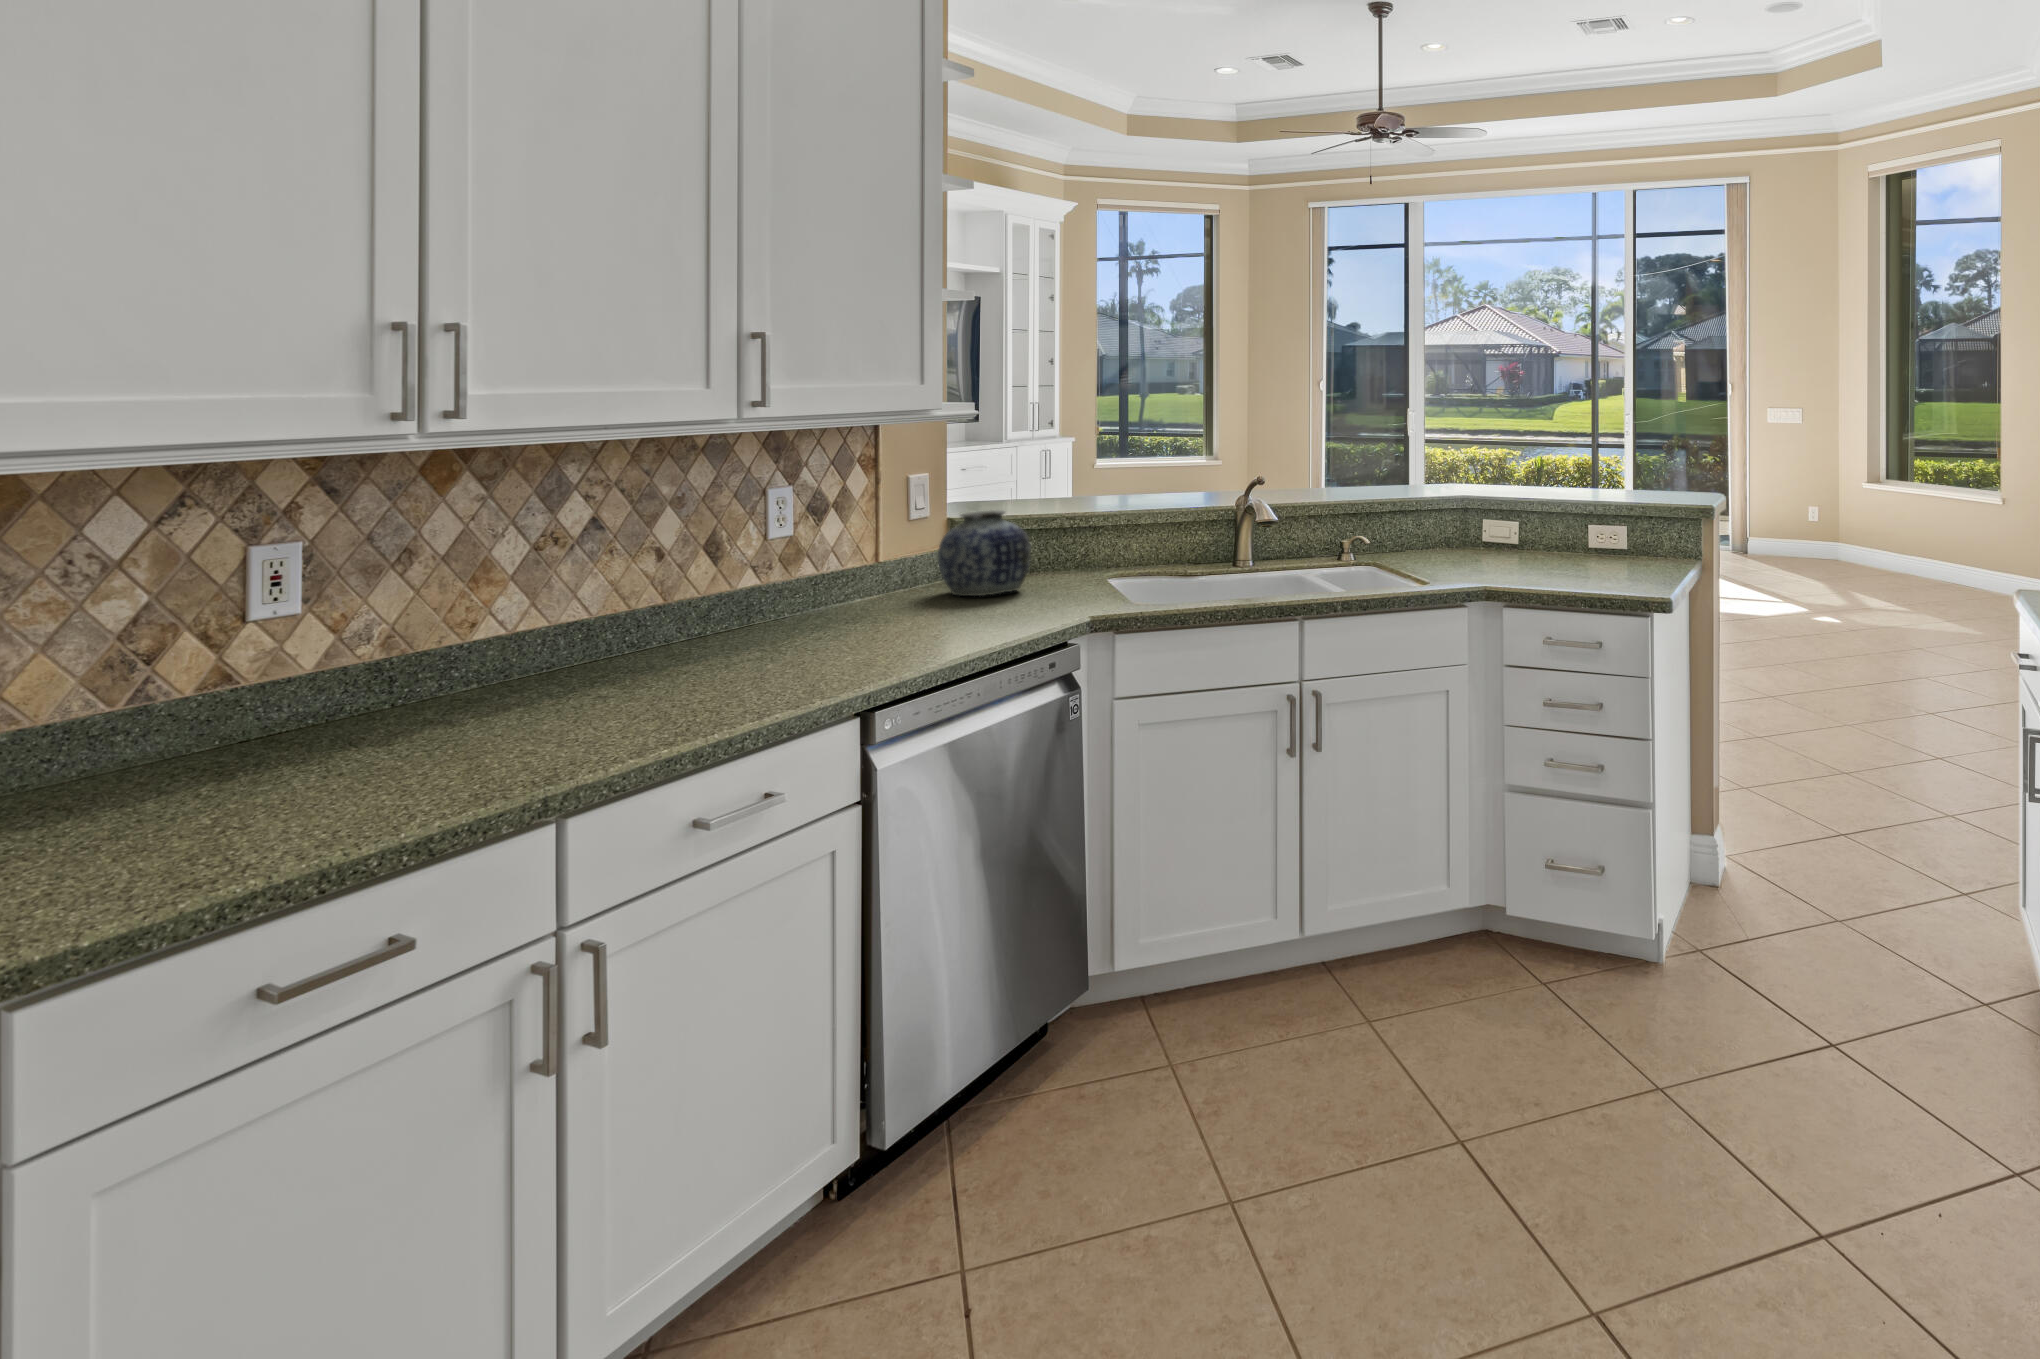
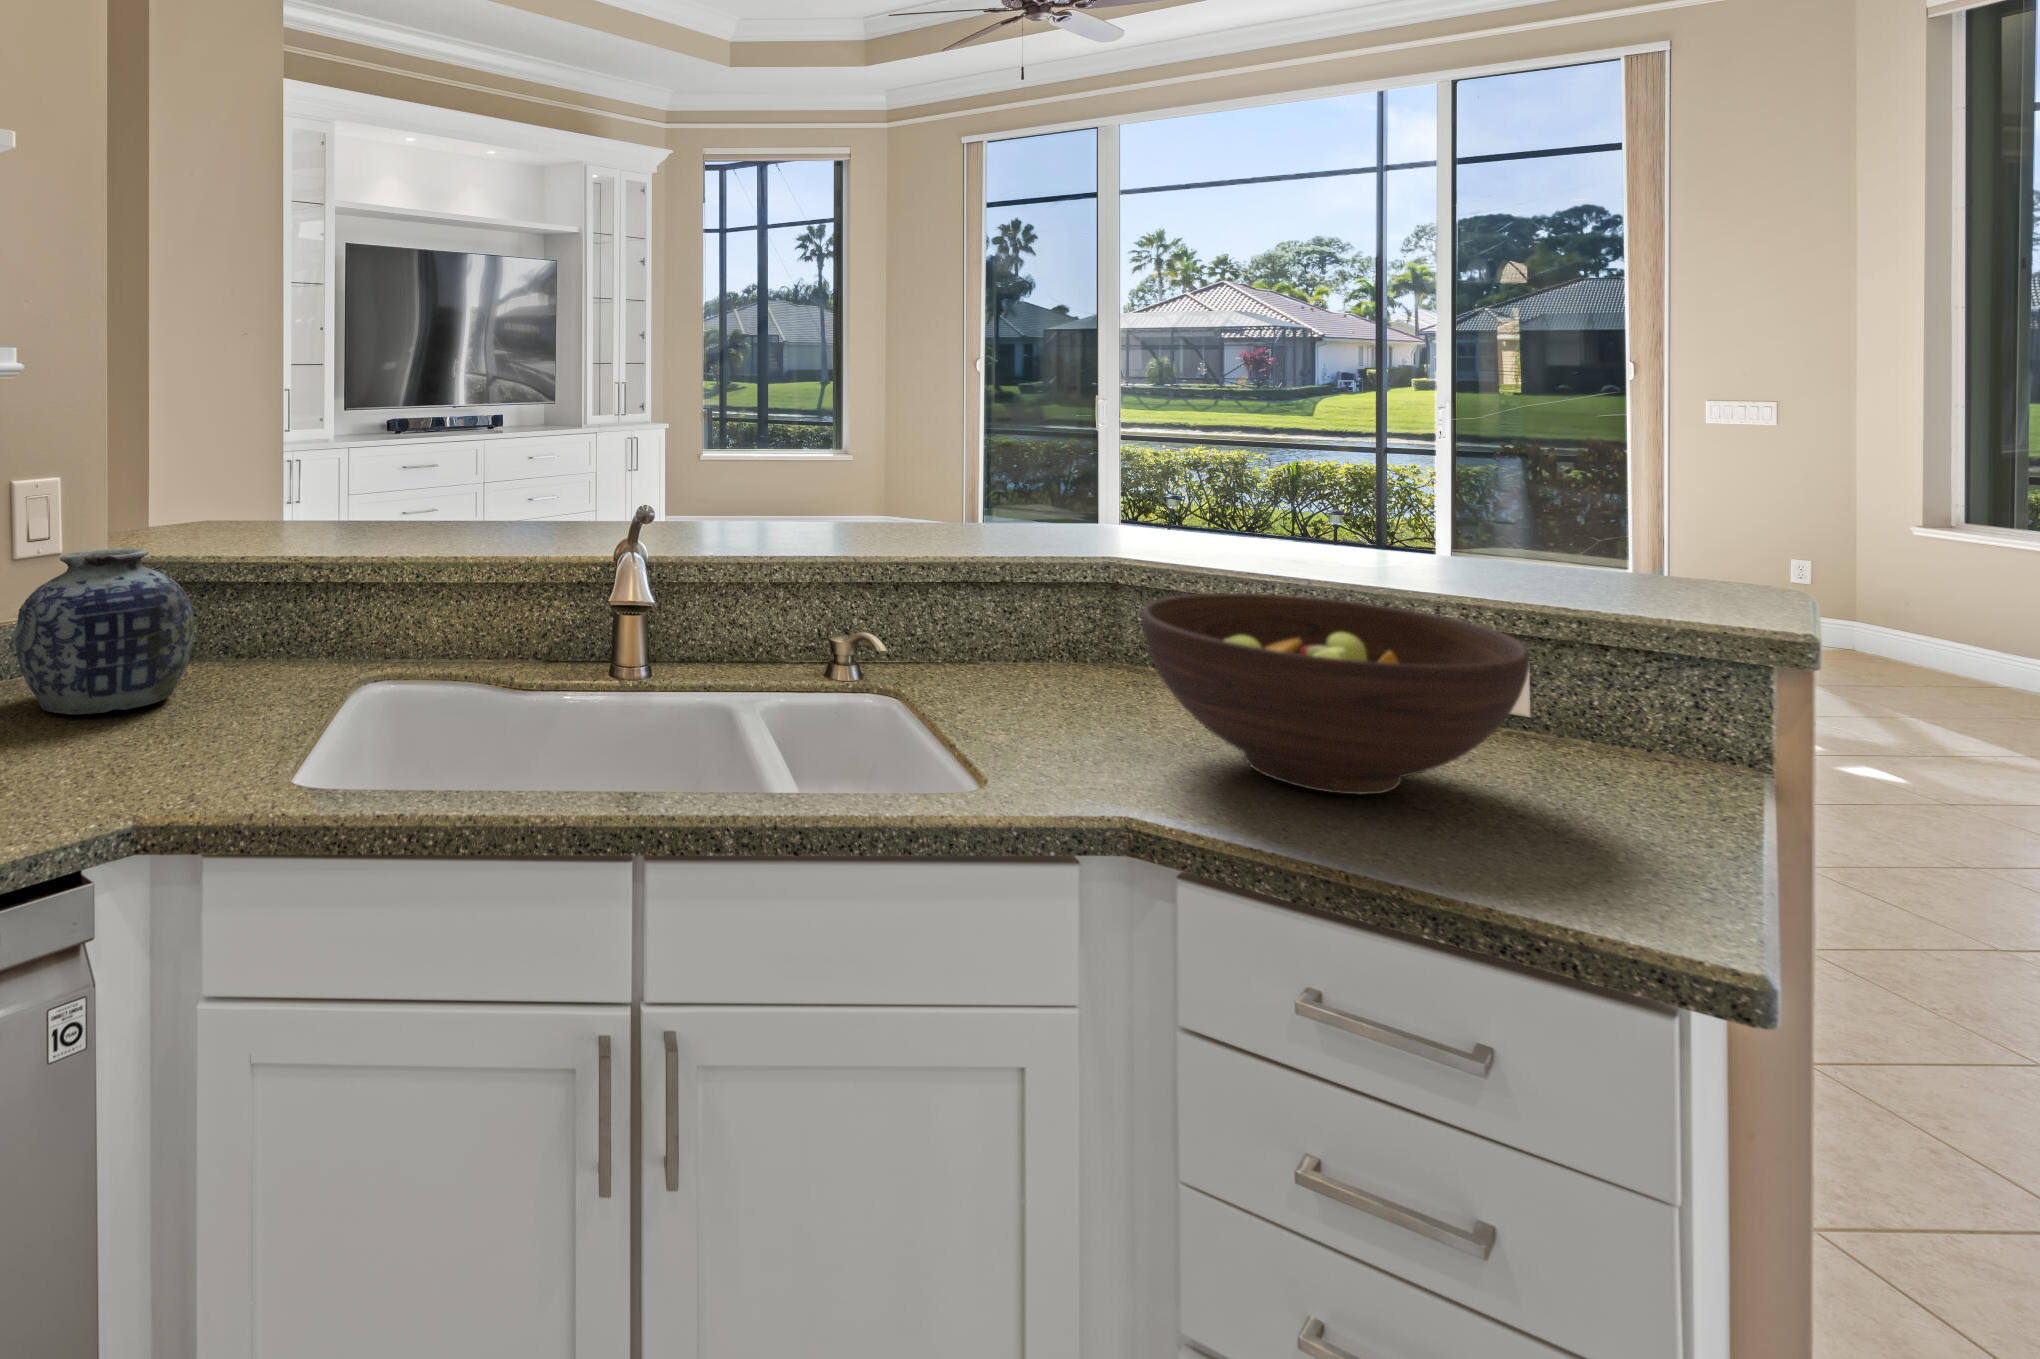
fruit bowl: none [1486,505,1621,576] -> present [1142,593,1530,795]

